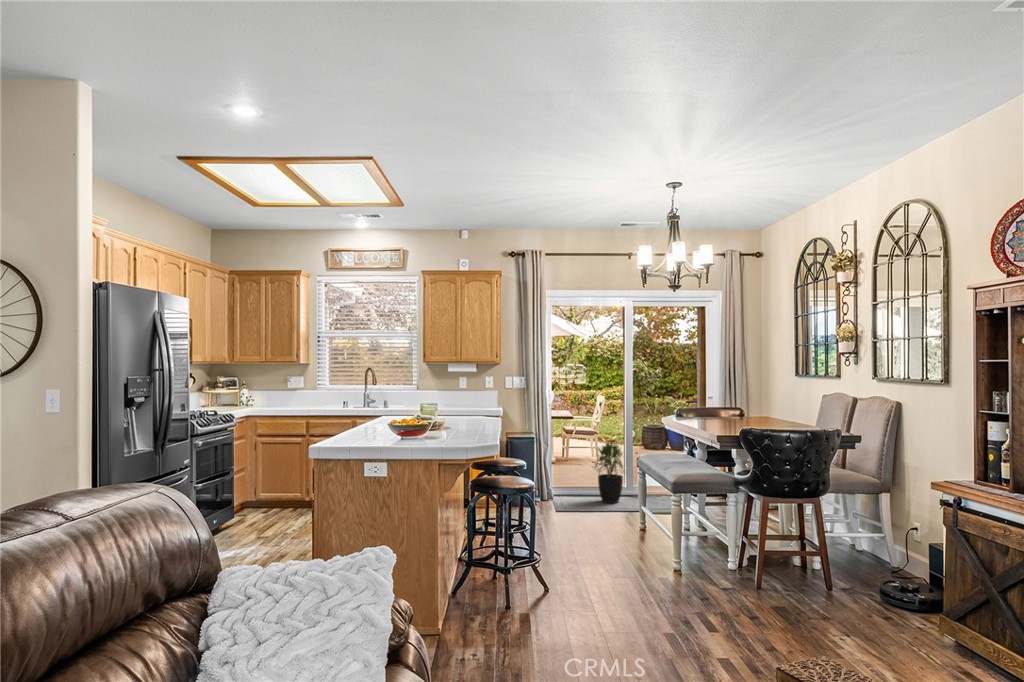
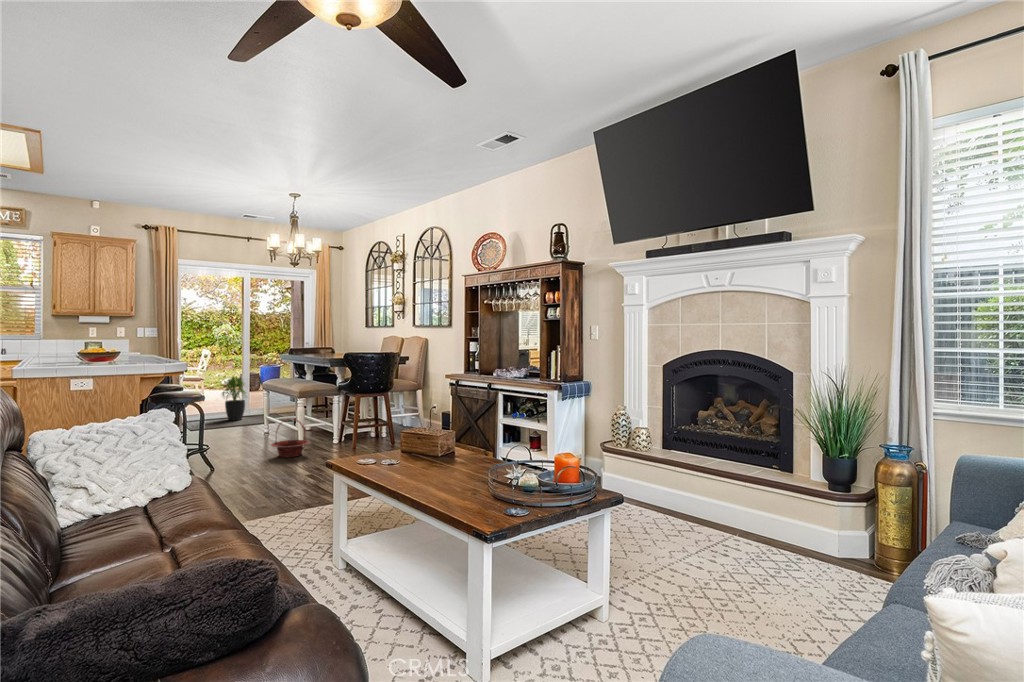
basket: none [629,527,686,589] -> present [271,419,310,457]

